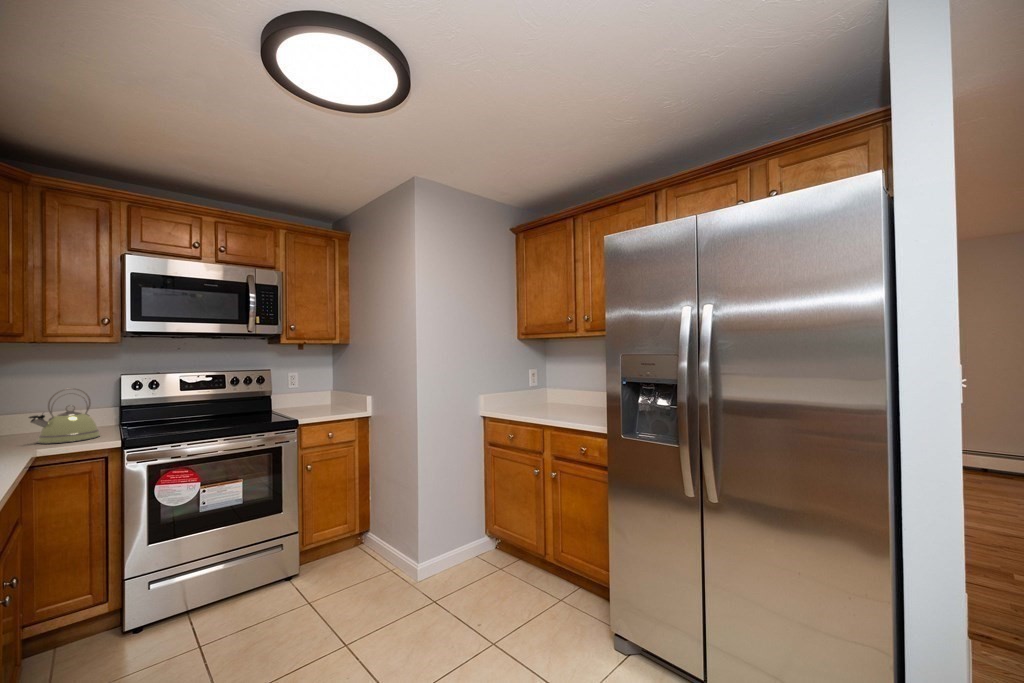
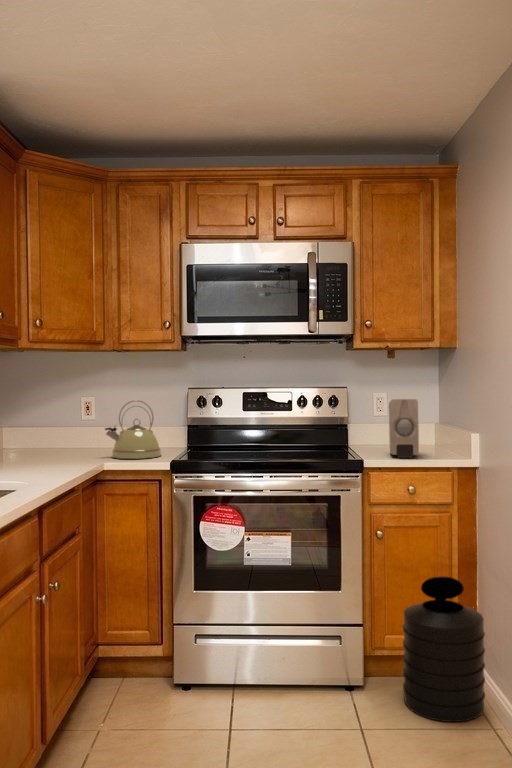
soap dispenser: none [307,377,332,416] -> present [389,399,419,458]
trash can: none [328,486,381,580] -> present [403,576,485,722]

